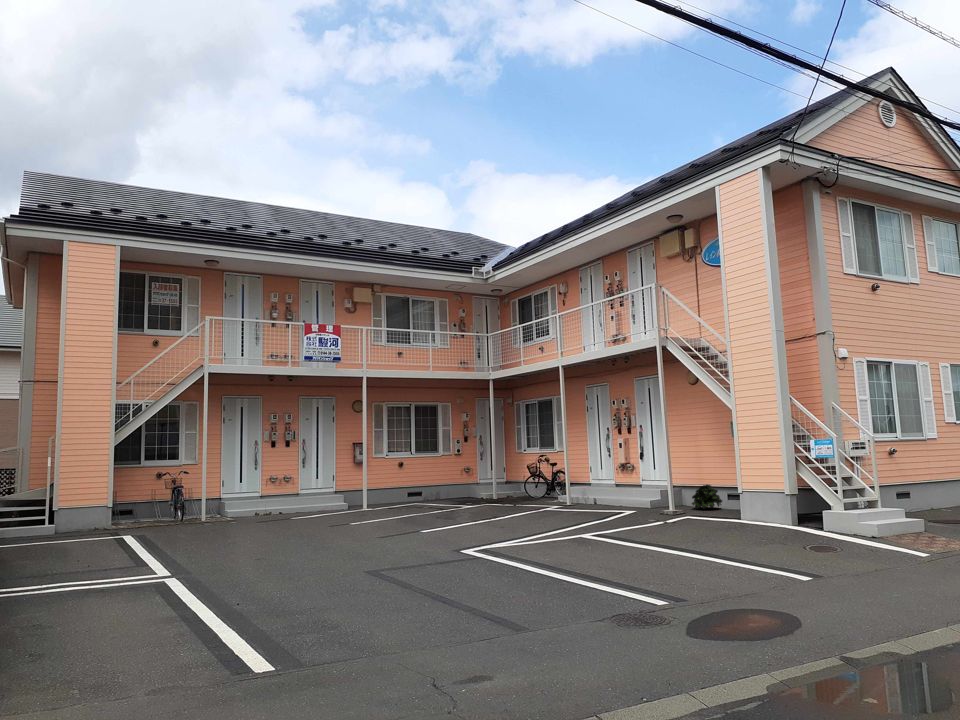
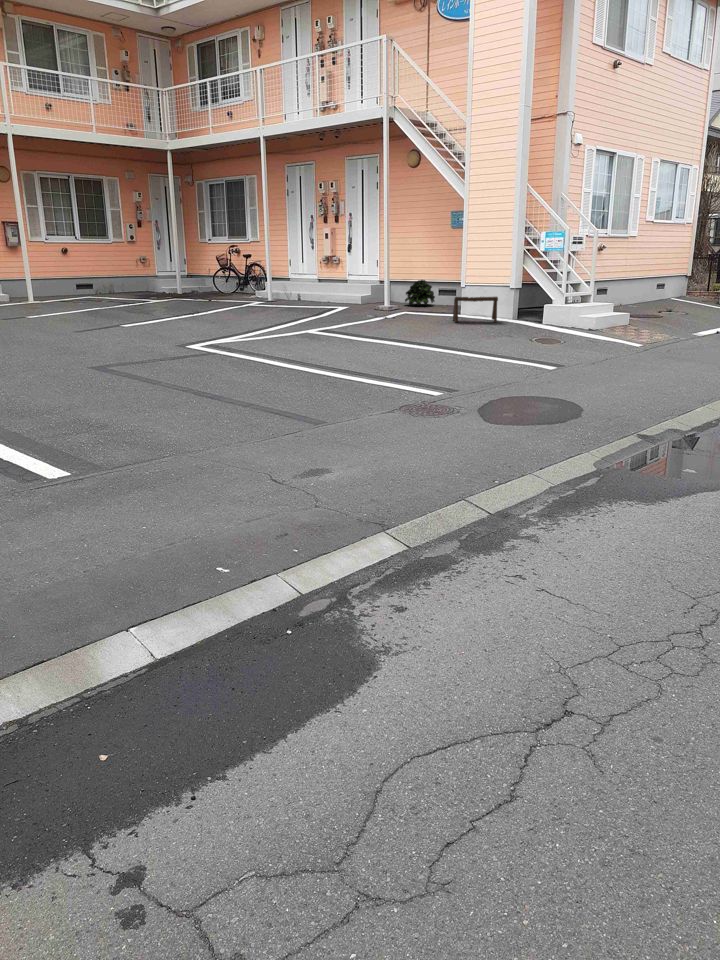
bench: none [725,501,771,526] -> present [453,297,498,322]

